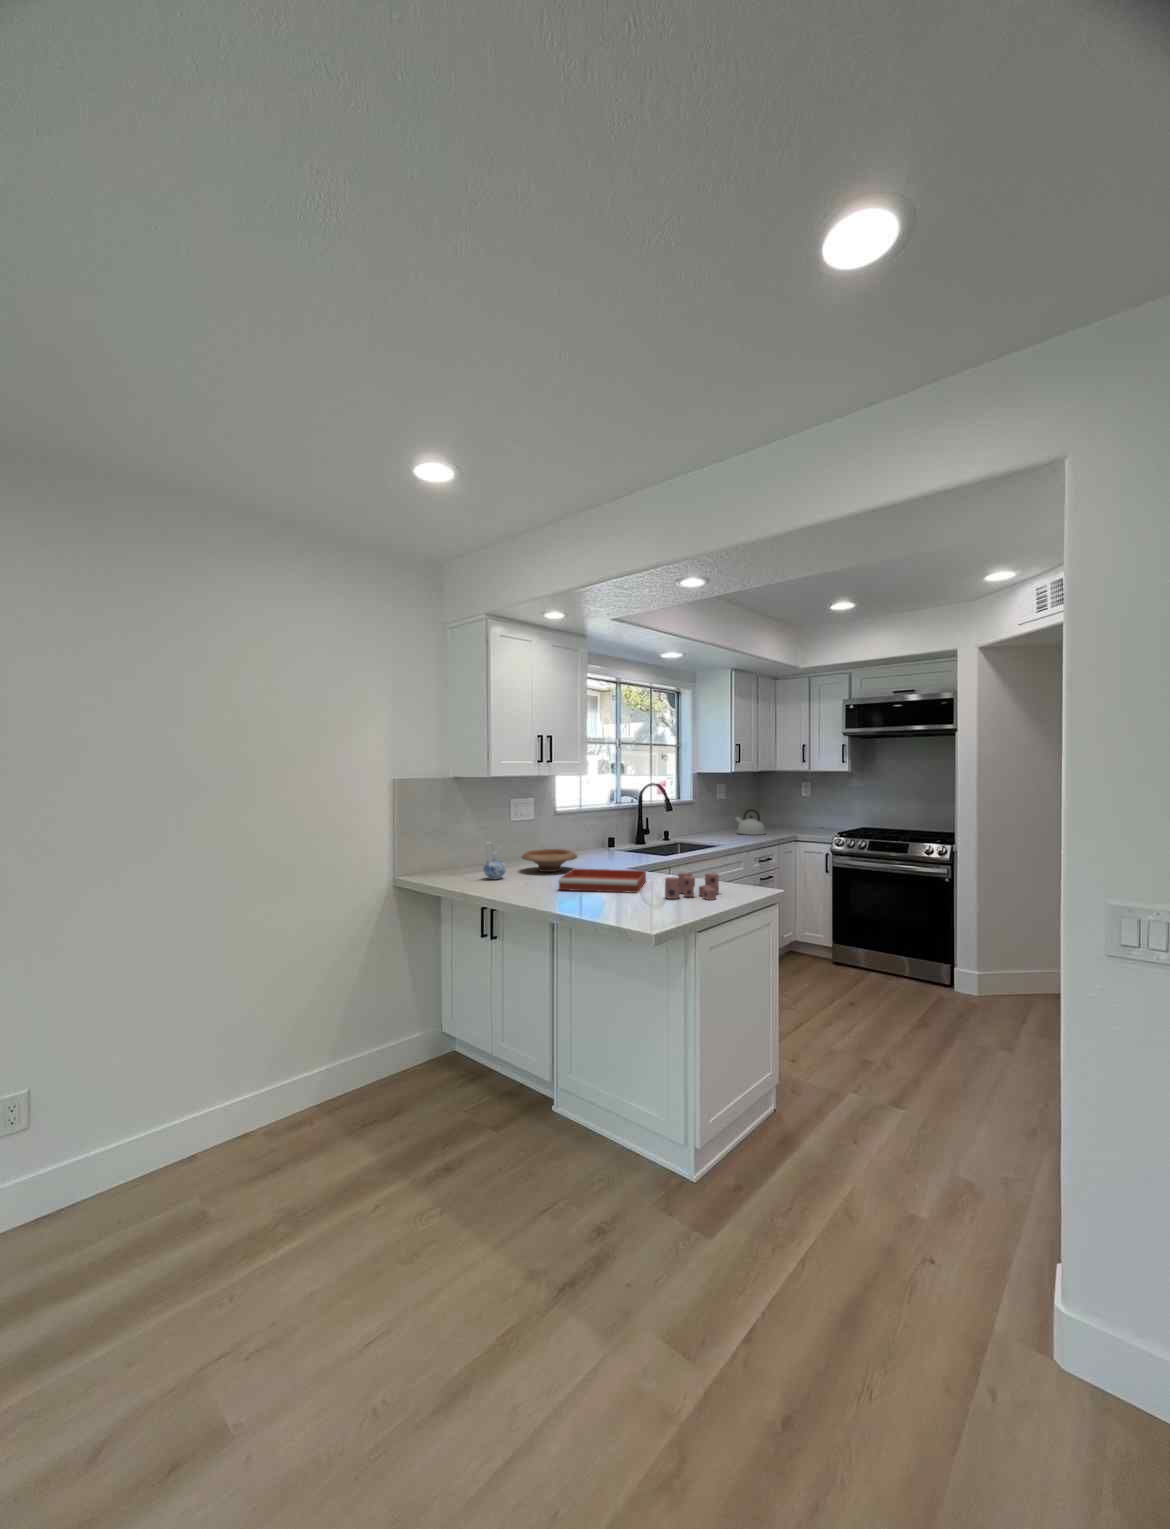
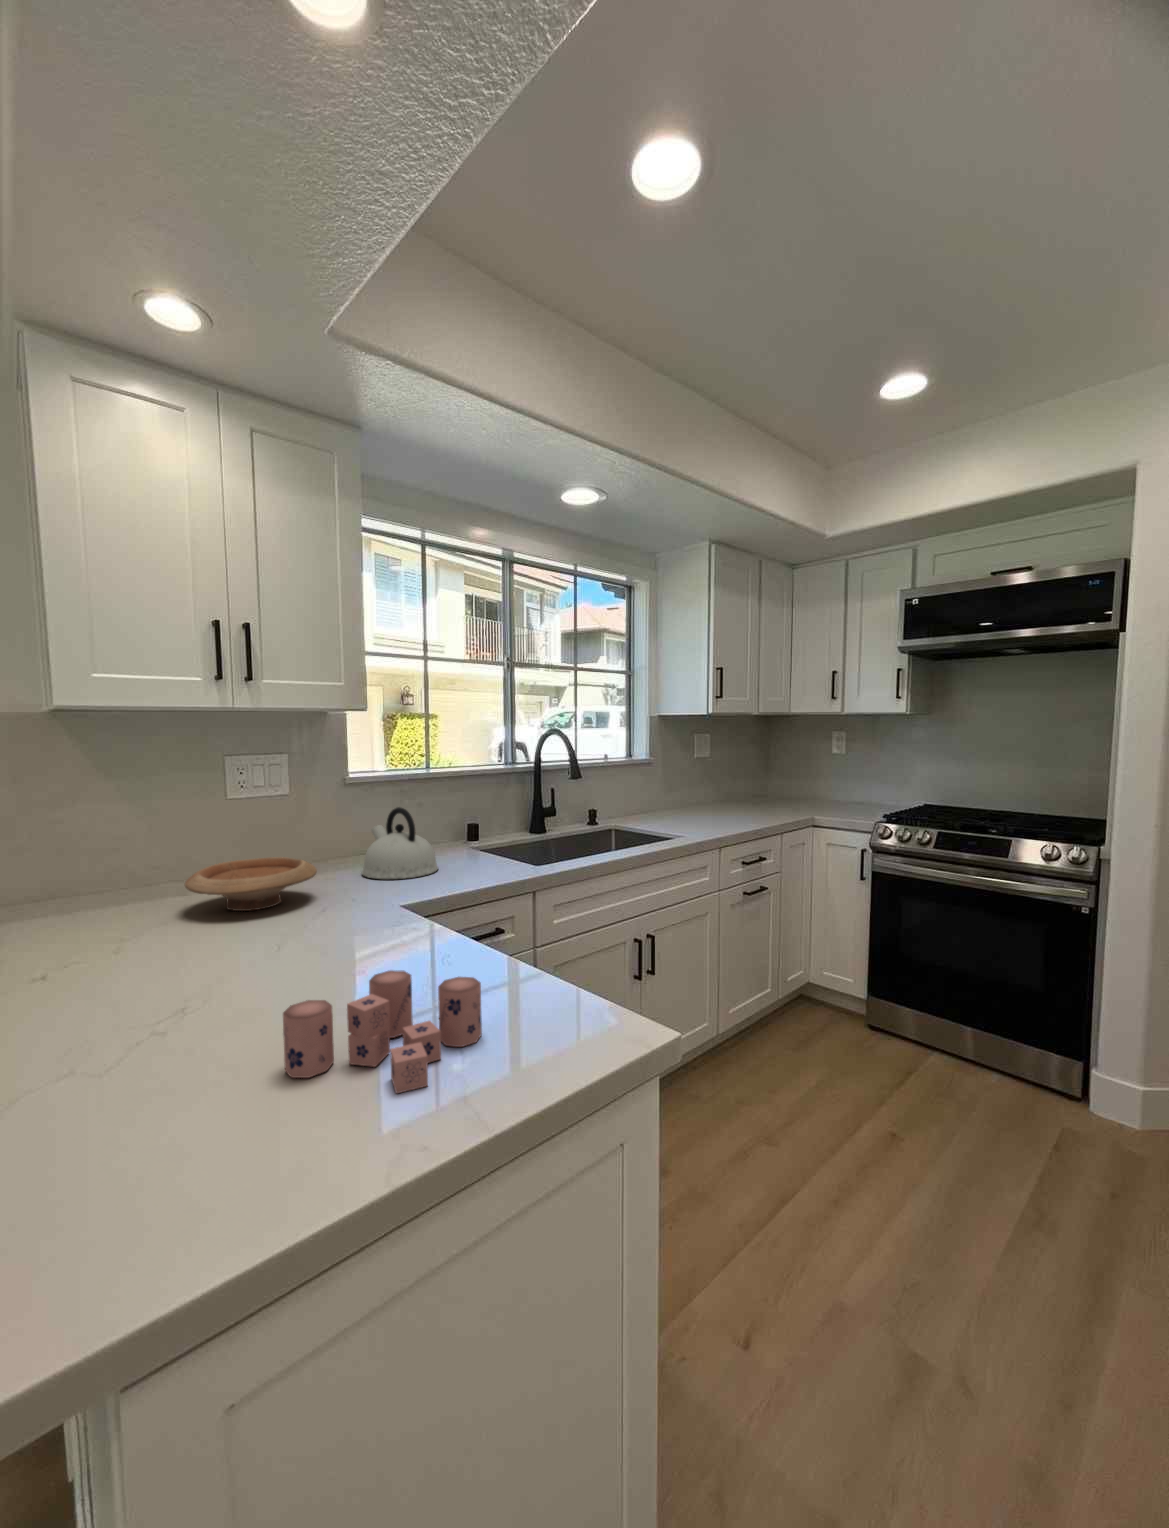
kettle: present [735,809,766,835] -> present [362,807,438,879]
ceramic pitcher: present [483,842,506,879] -> none [47,853,113,936]
tray: present [558,869,646,893] -> none [91,919,378,1023]

